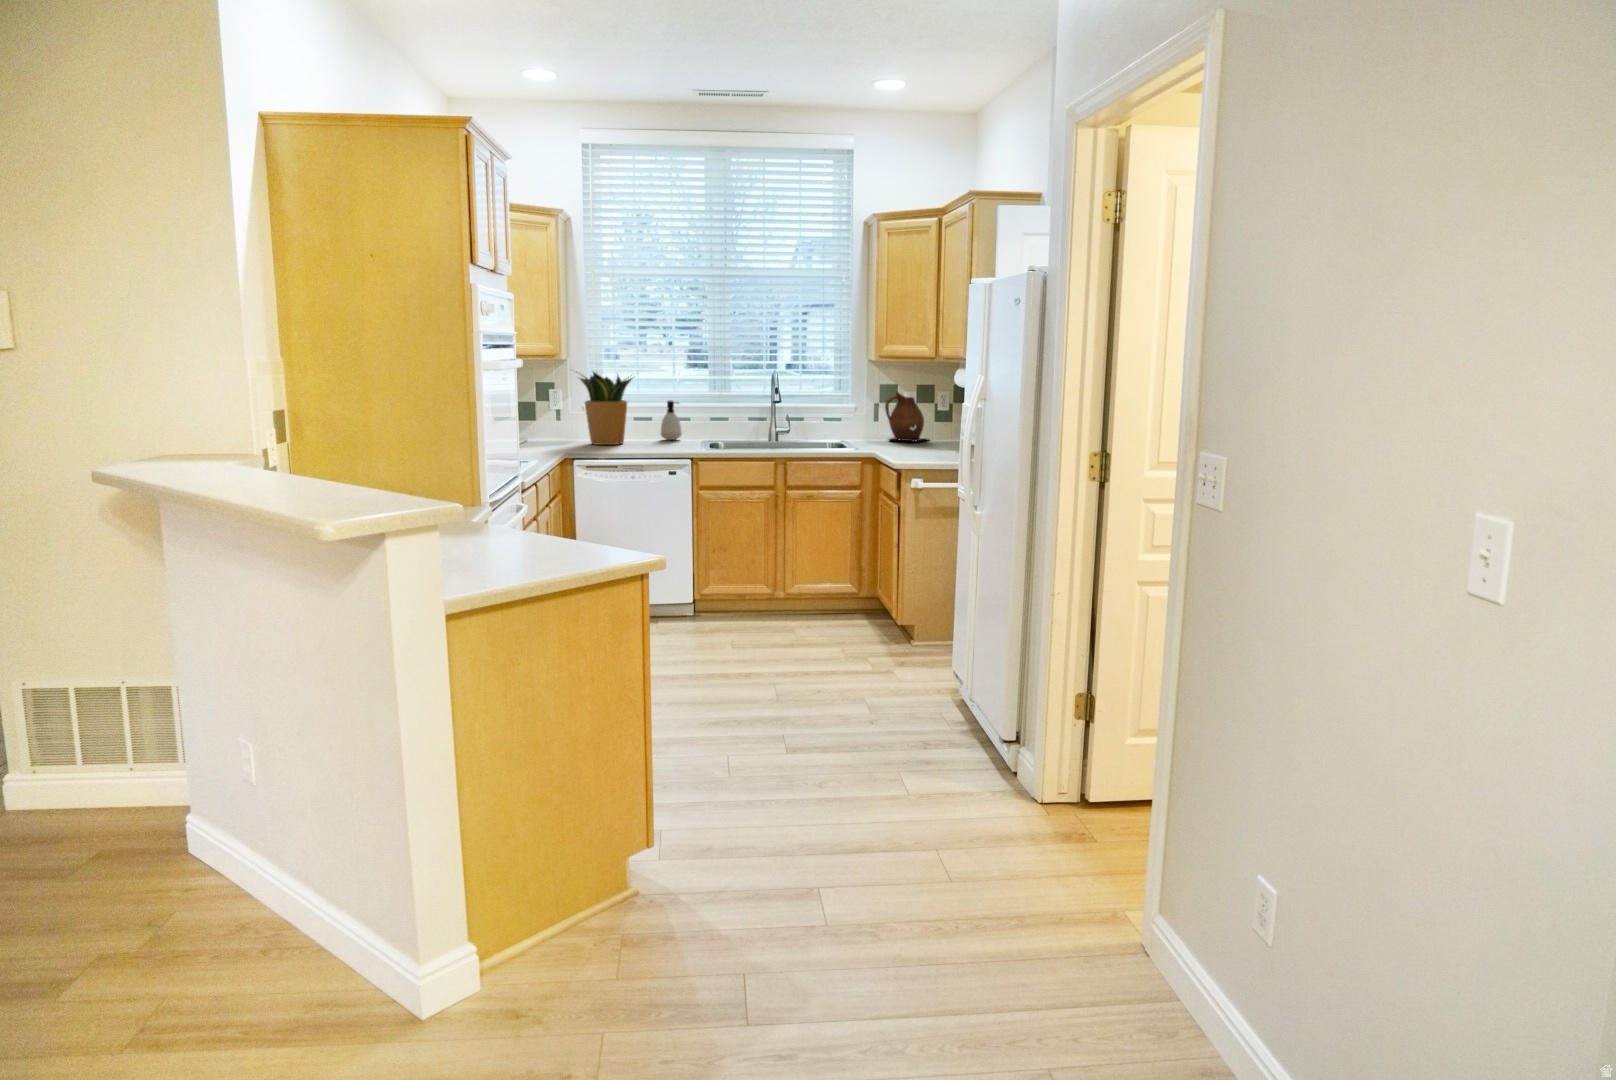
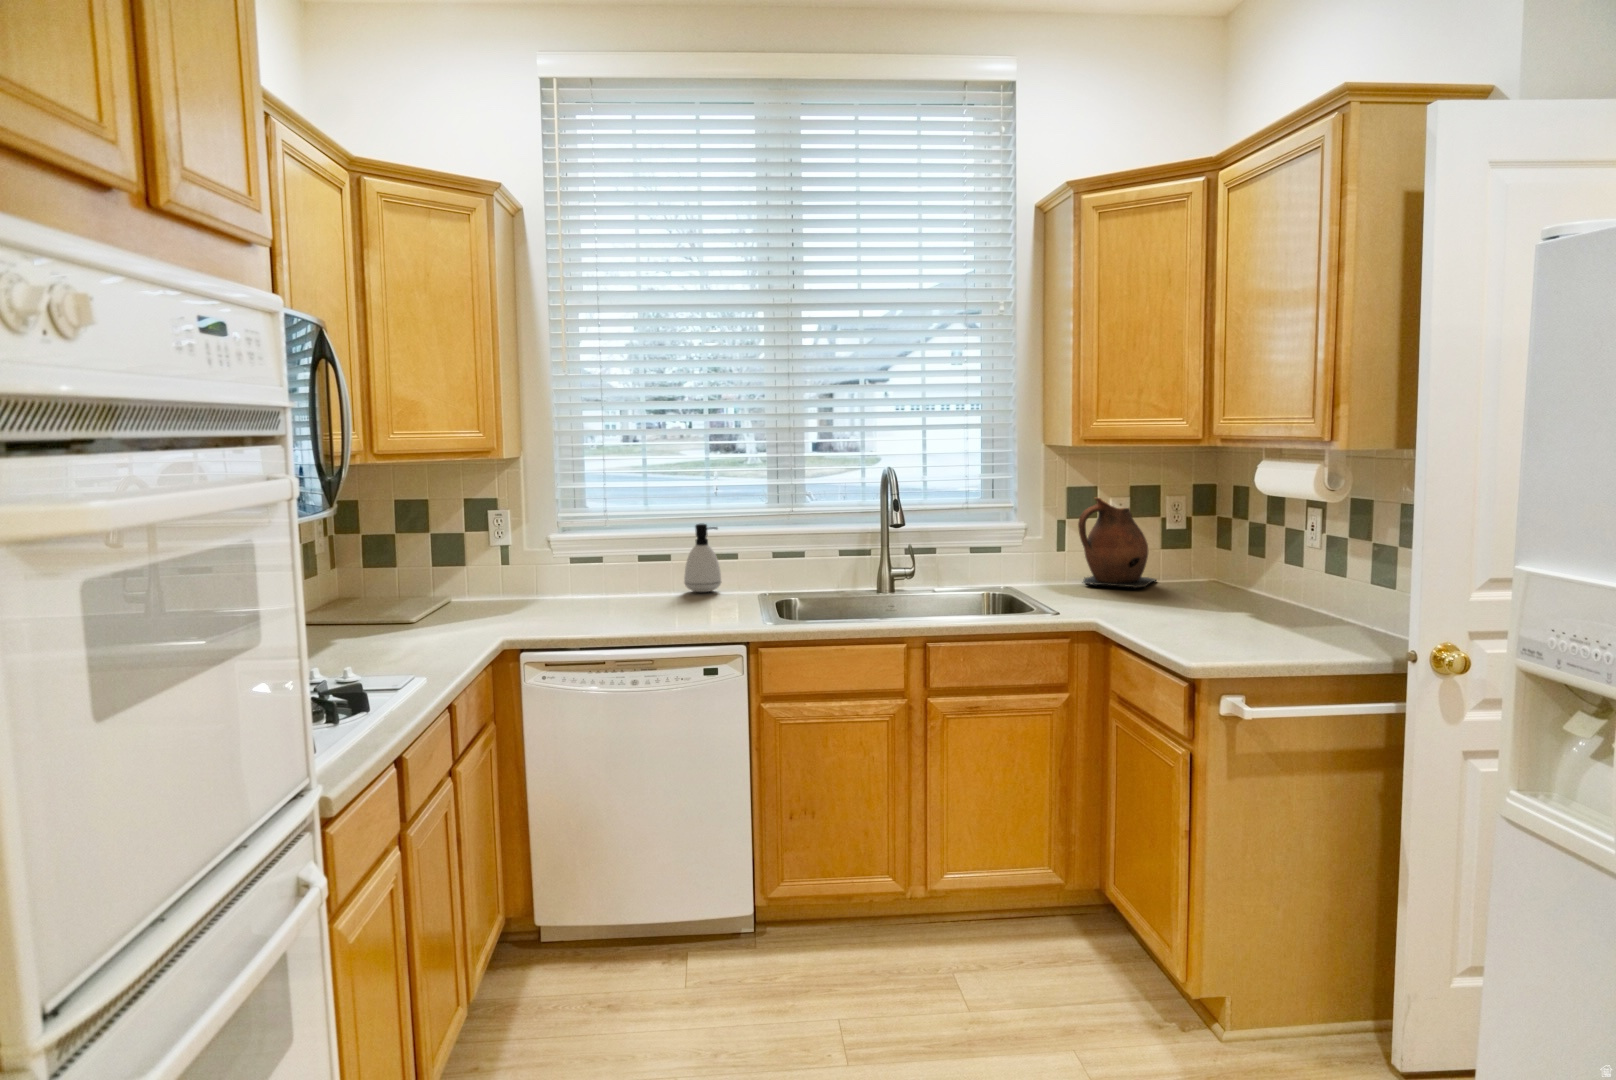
potted plant: present [576,372,632,445] -> none [520,475,641,611]

